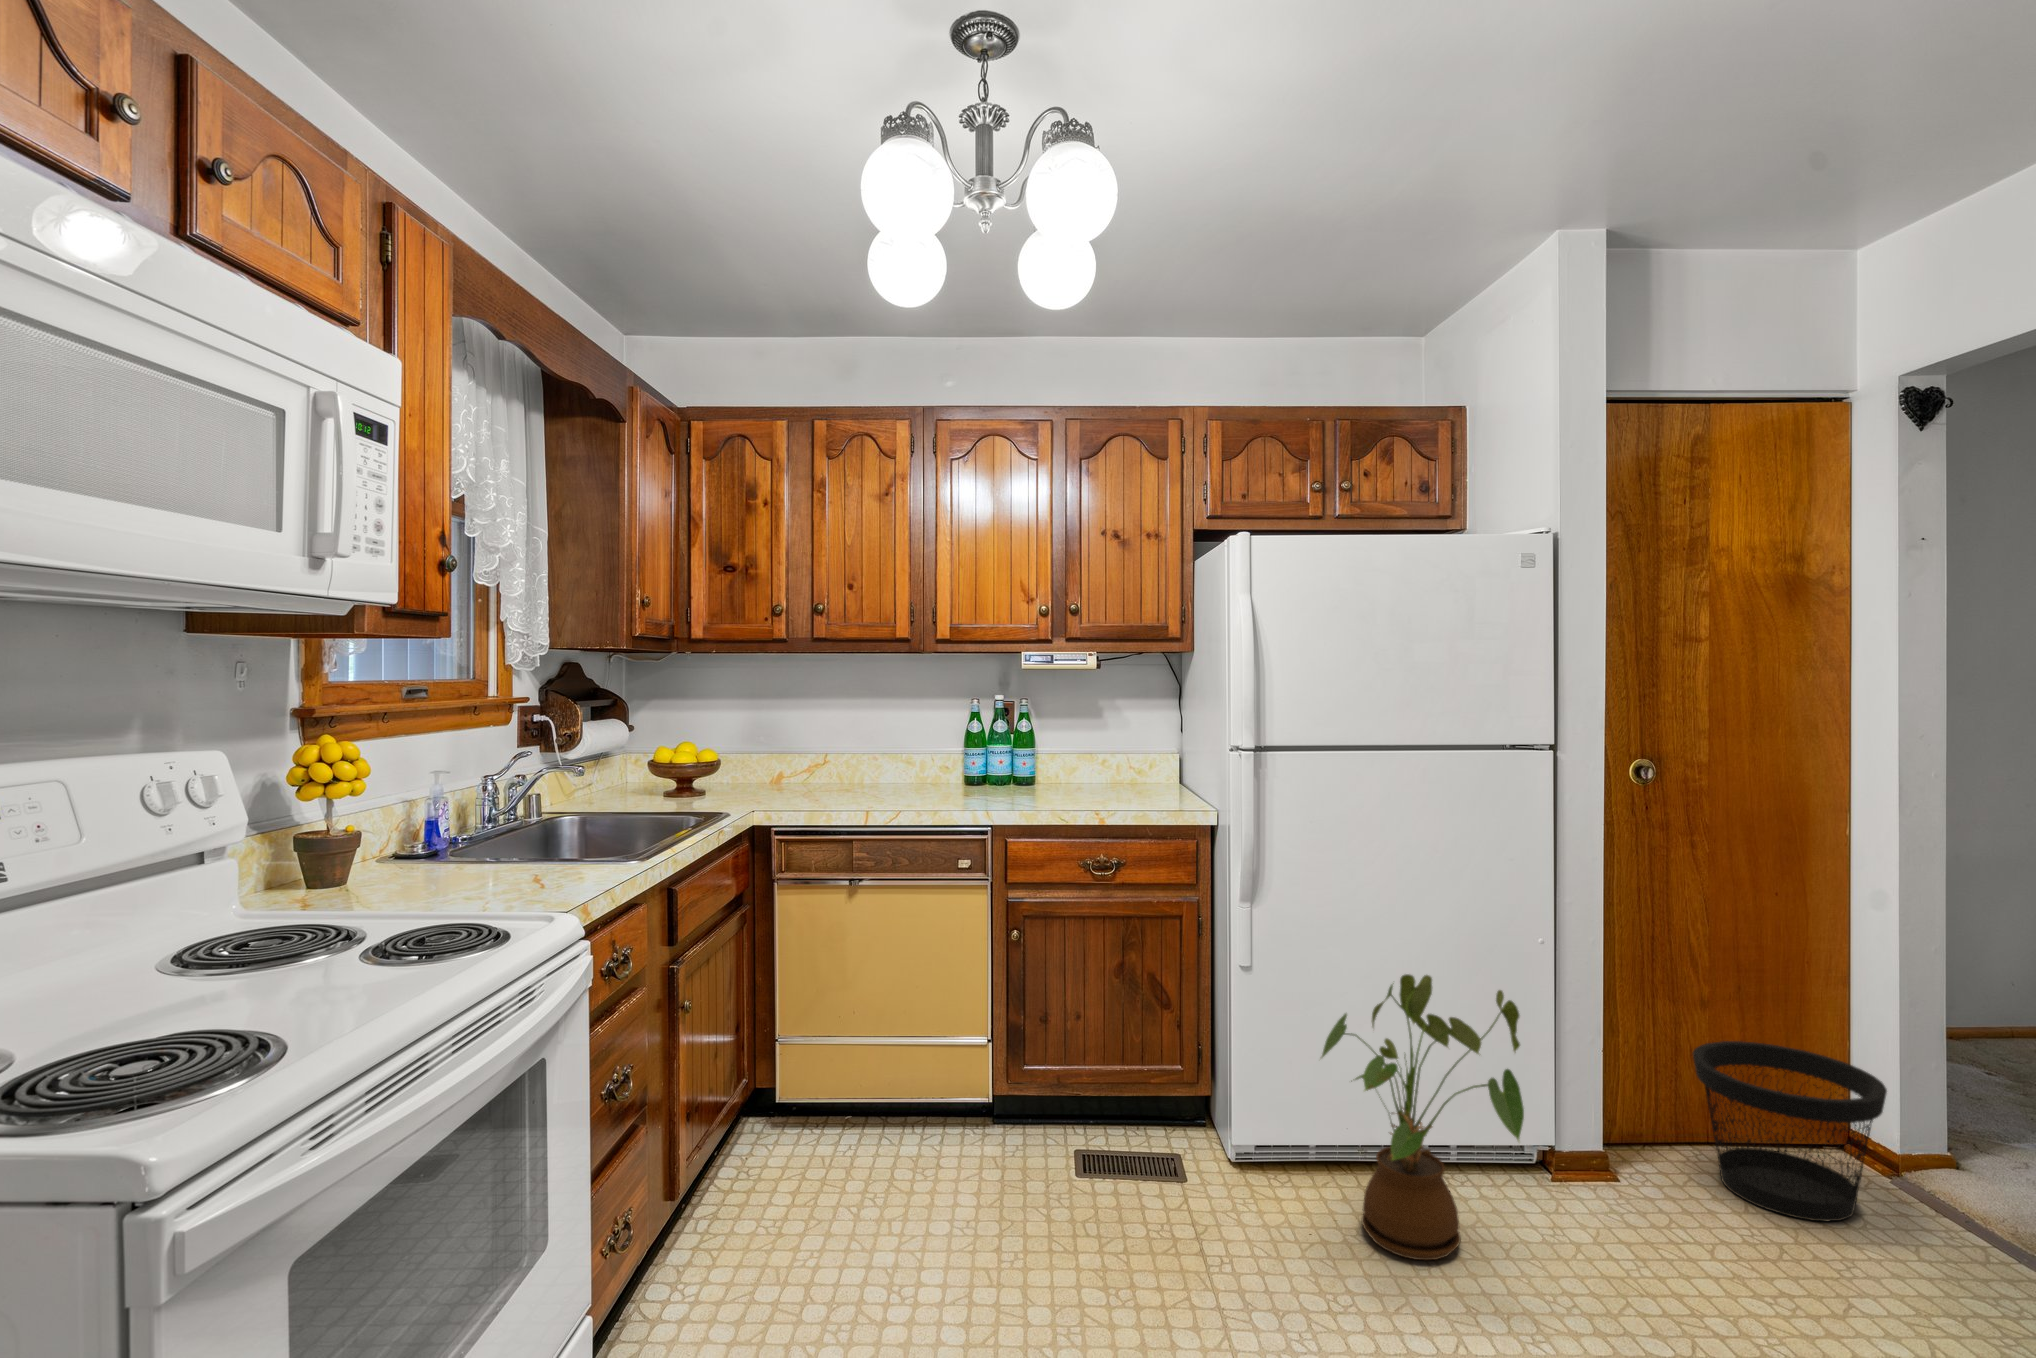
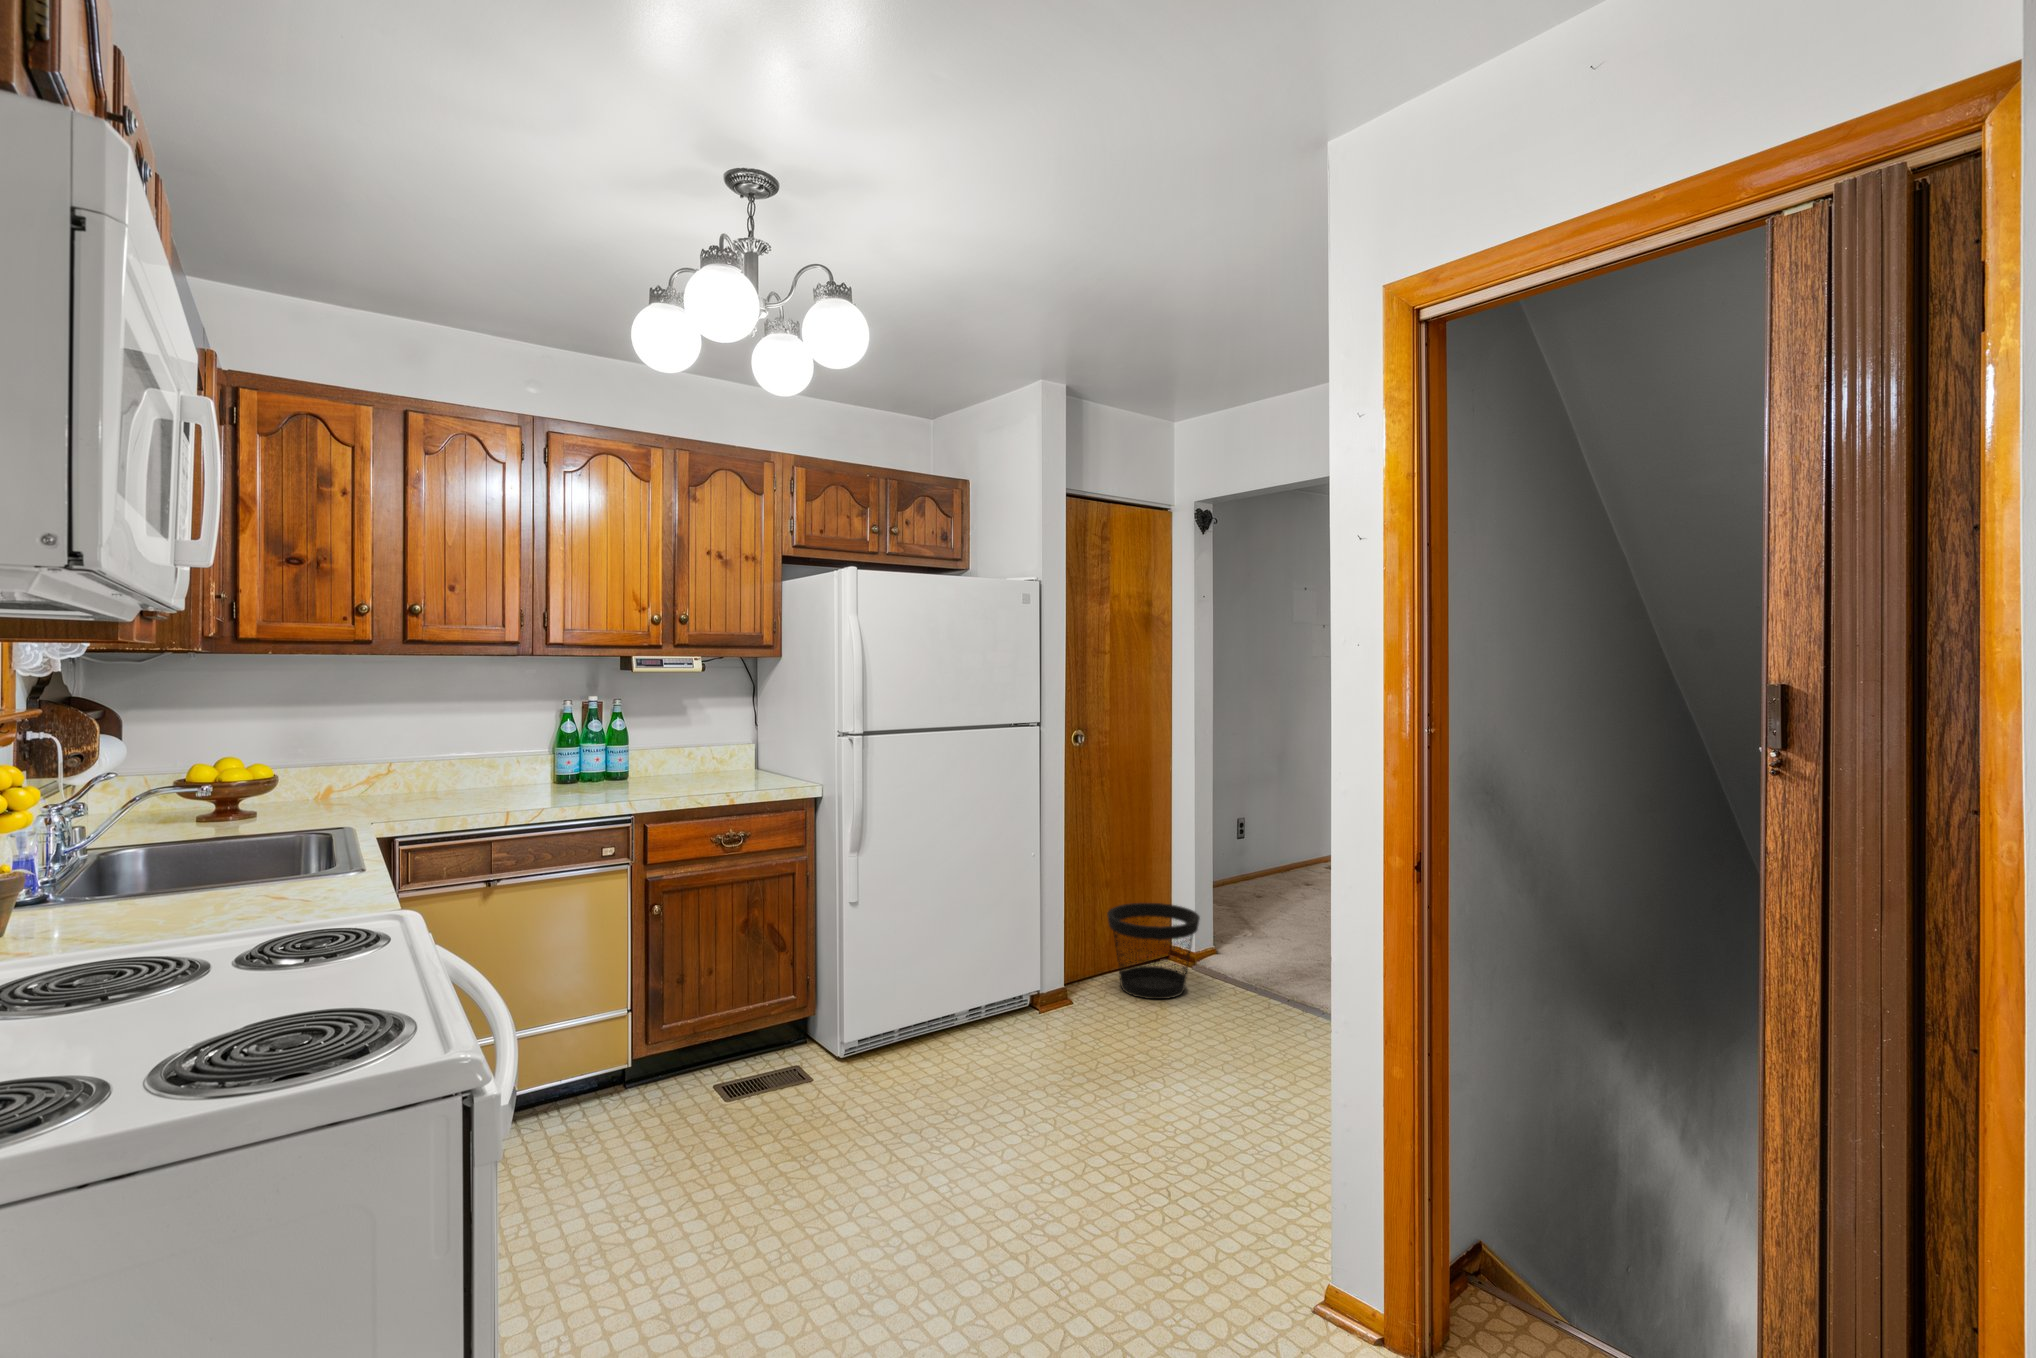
house plant: present [1322,974,1524,1260] -> none [927,888,1061,1080]

